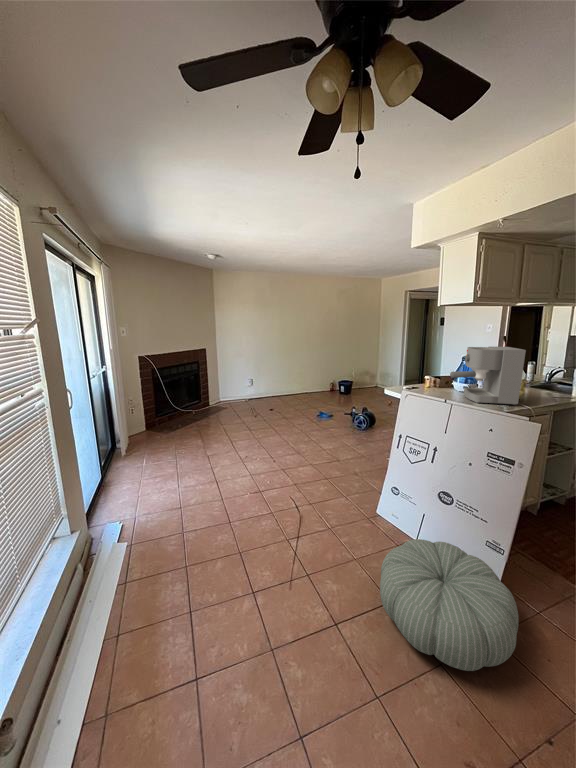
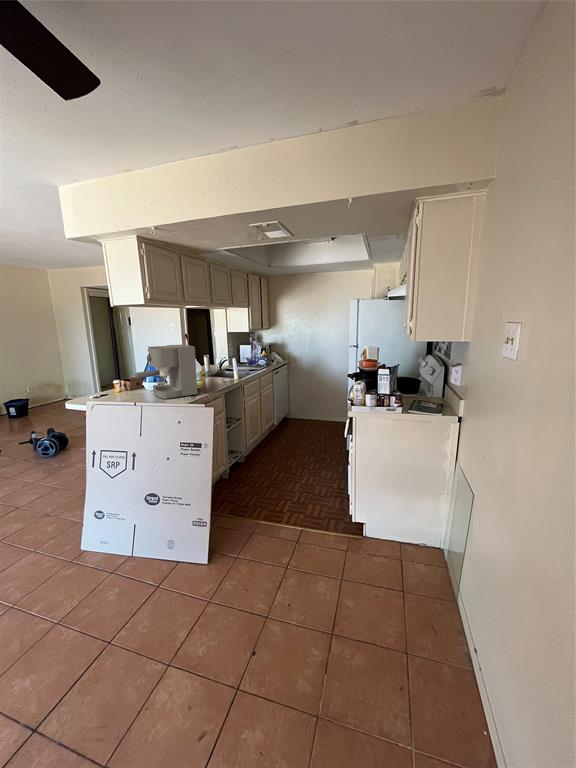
pouf: present [380,539,519,671] -> none [91,541,224,675]

